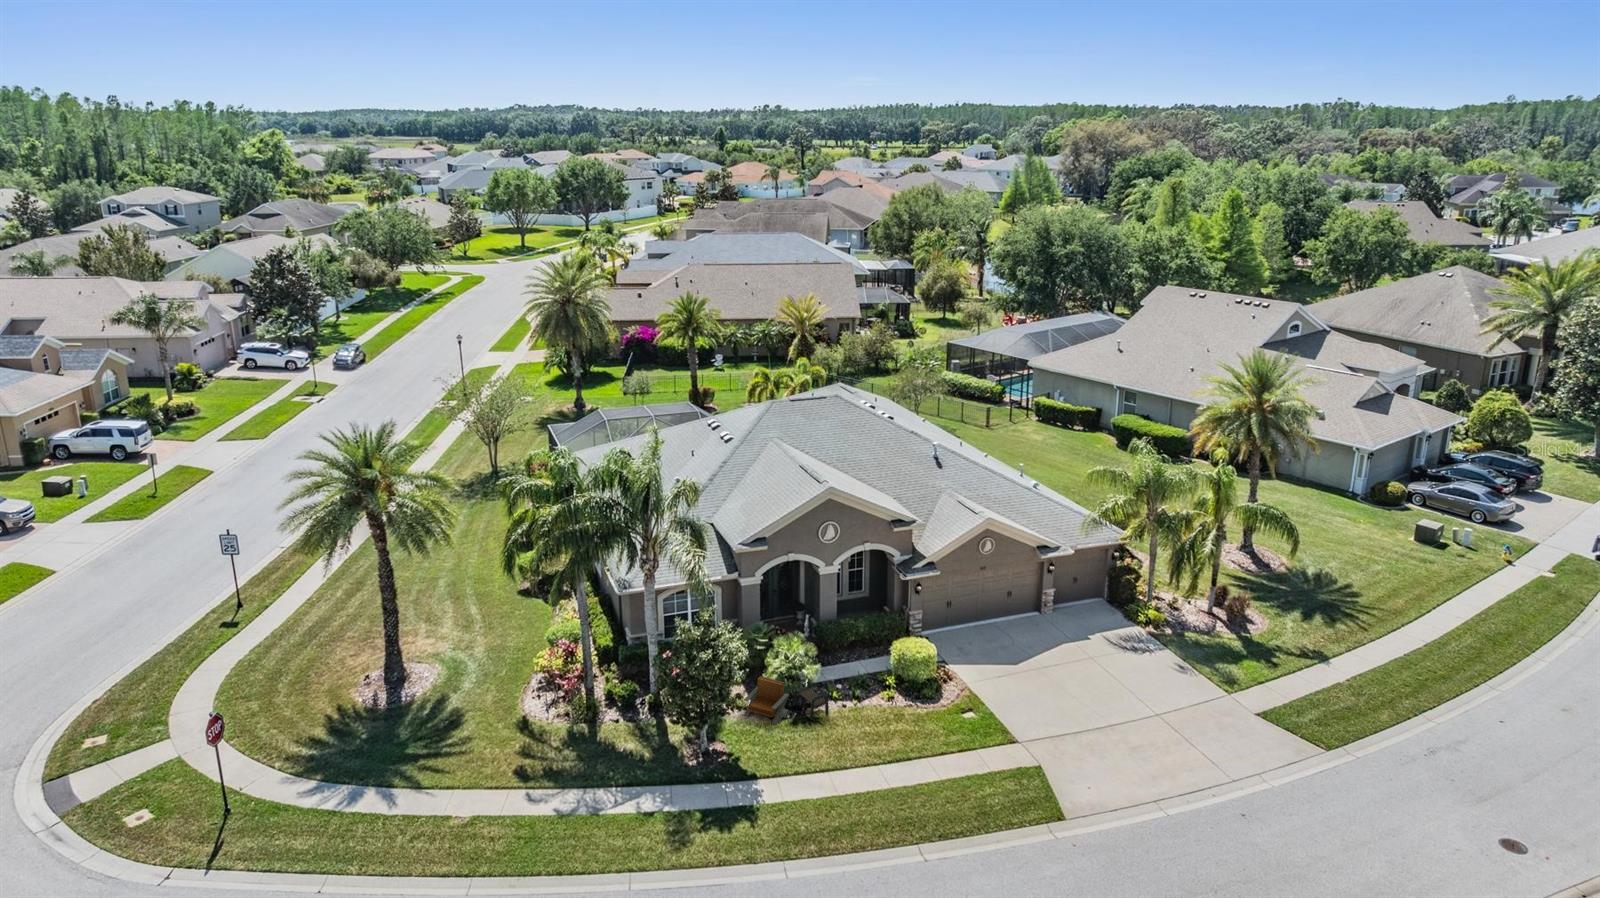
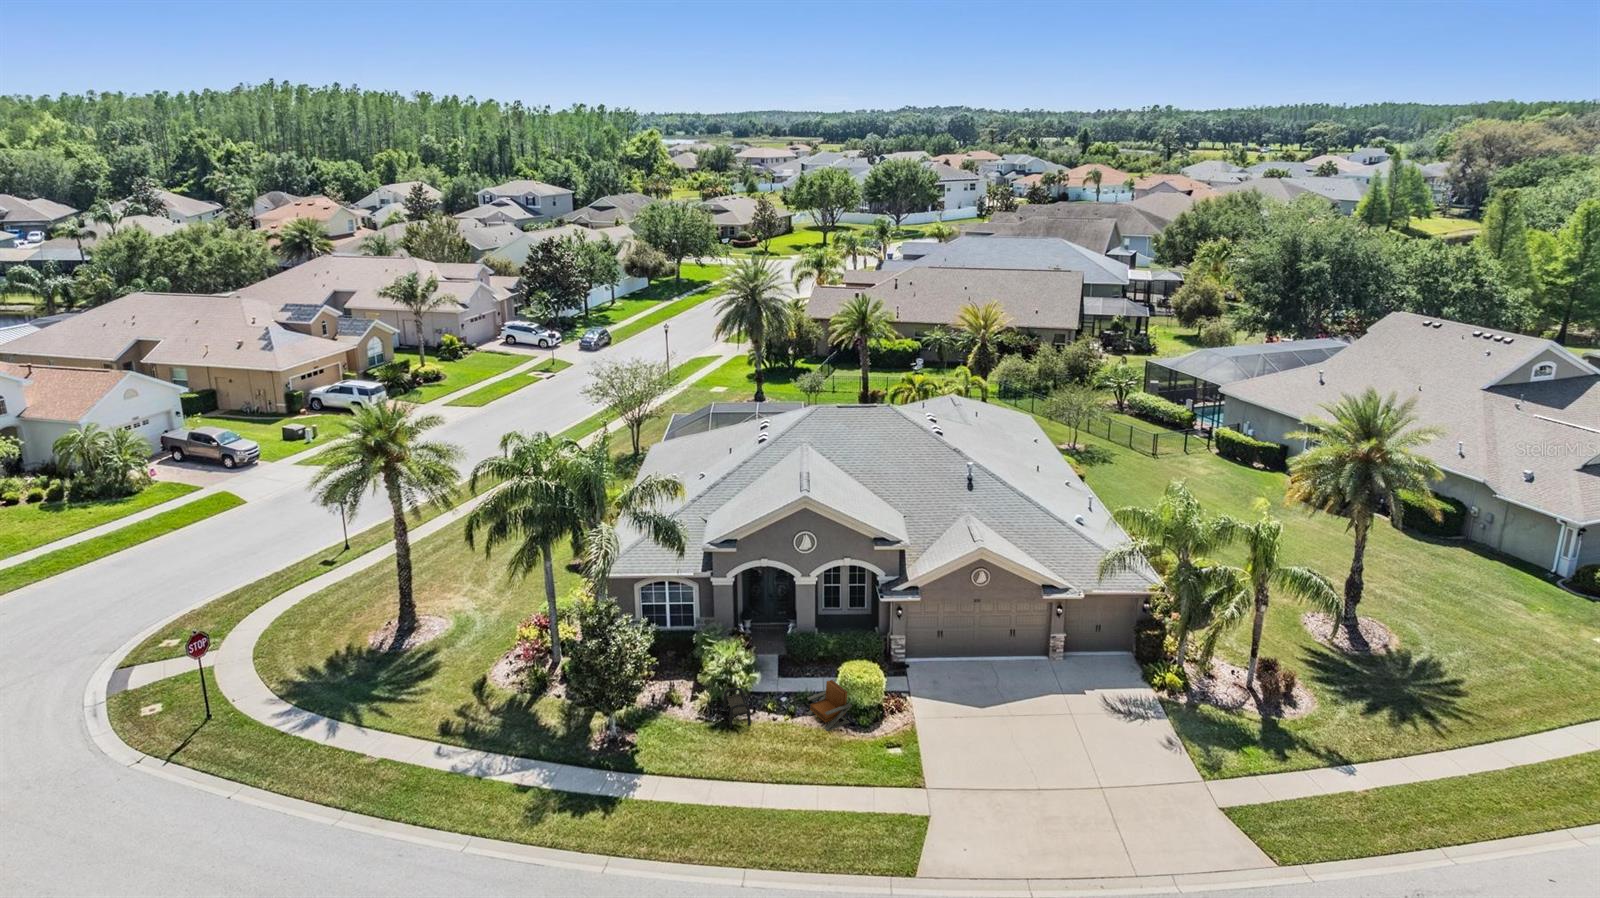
lounge chair: present [744,676,789,725] -> present [807,680,852,731]

